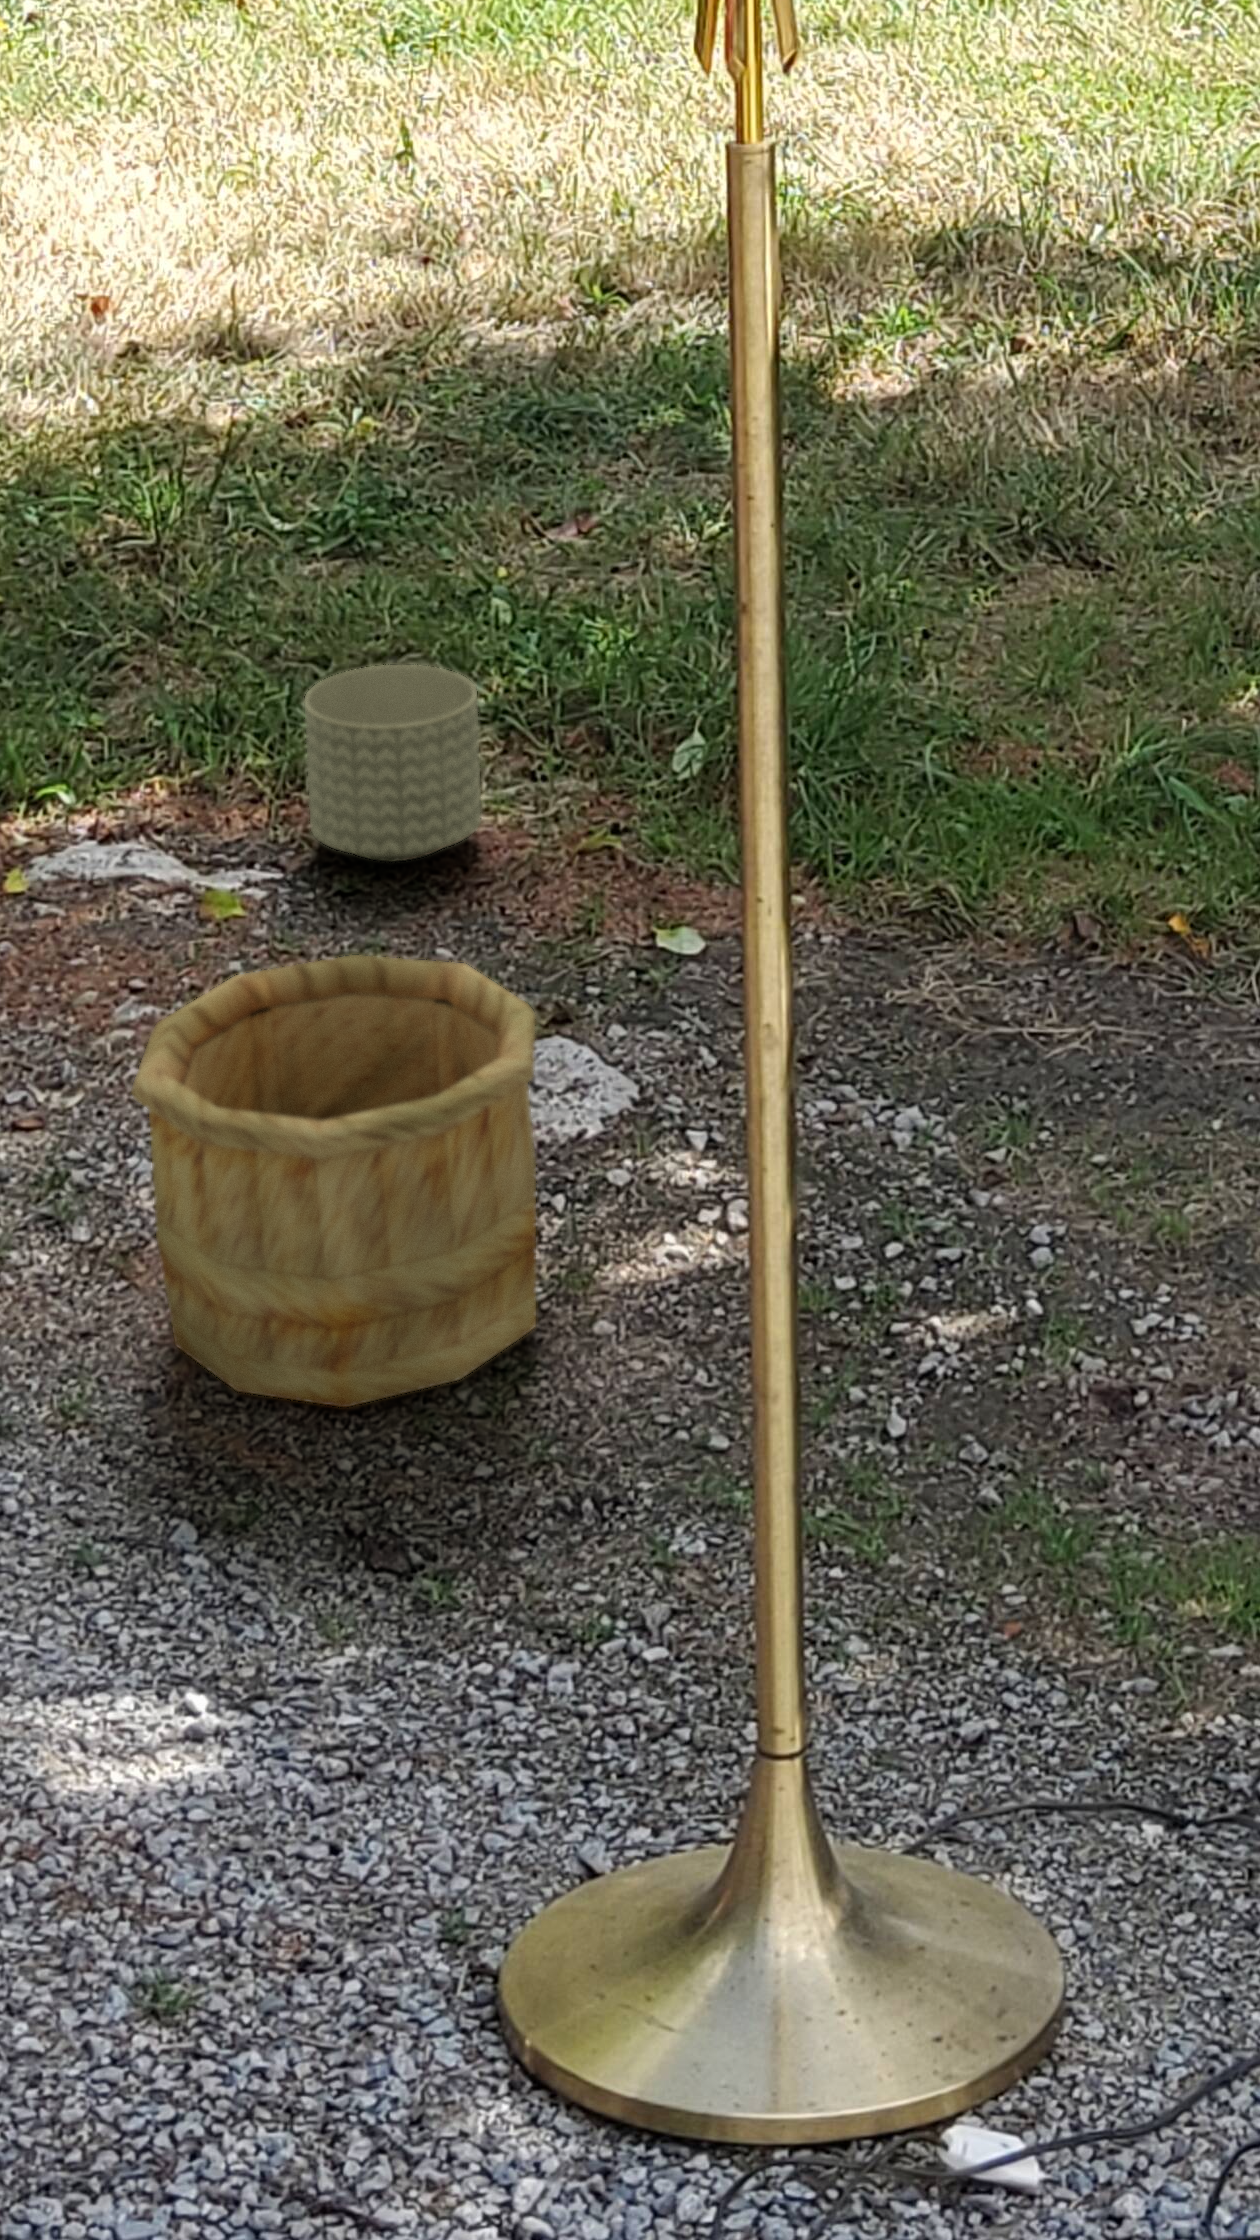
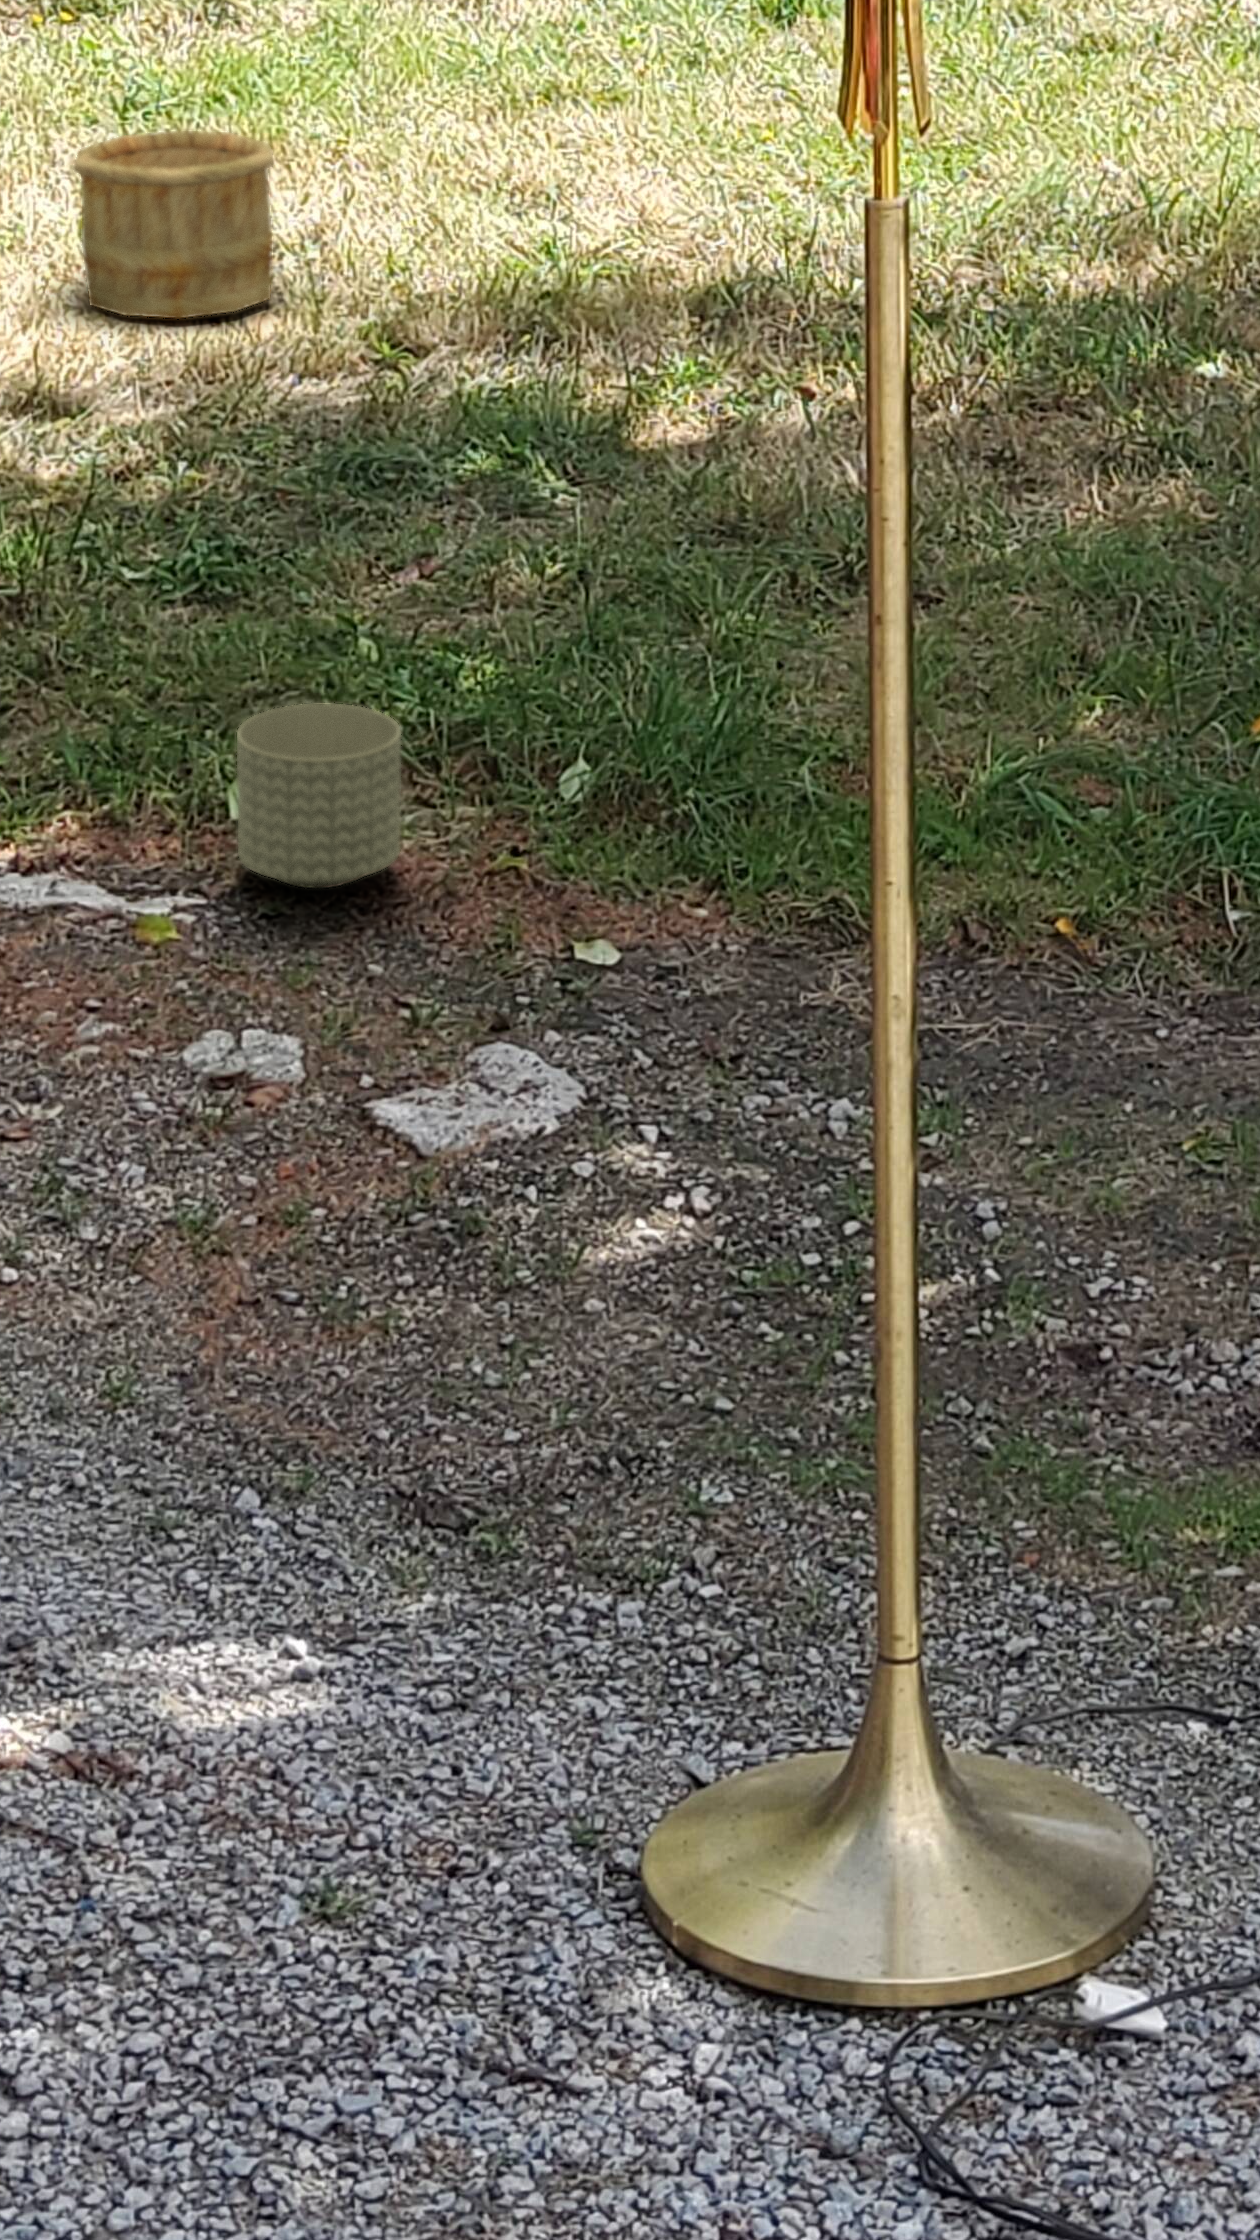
wooden bucket: present [131,955,536,1407] -> present [74,131,273,318]

